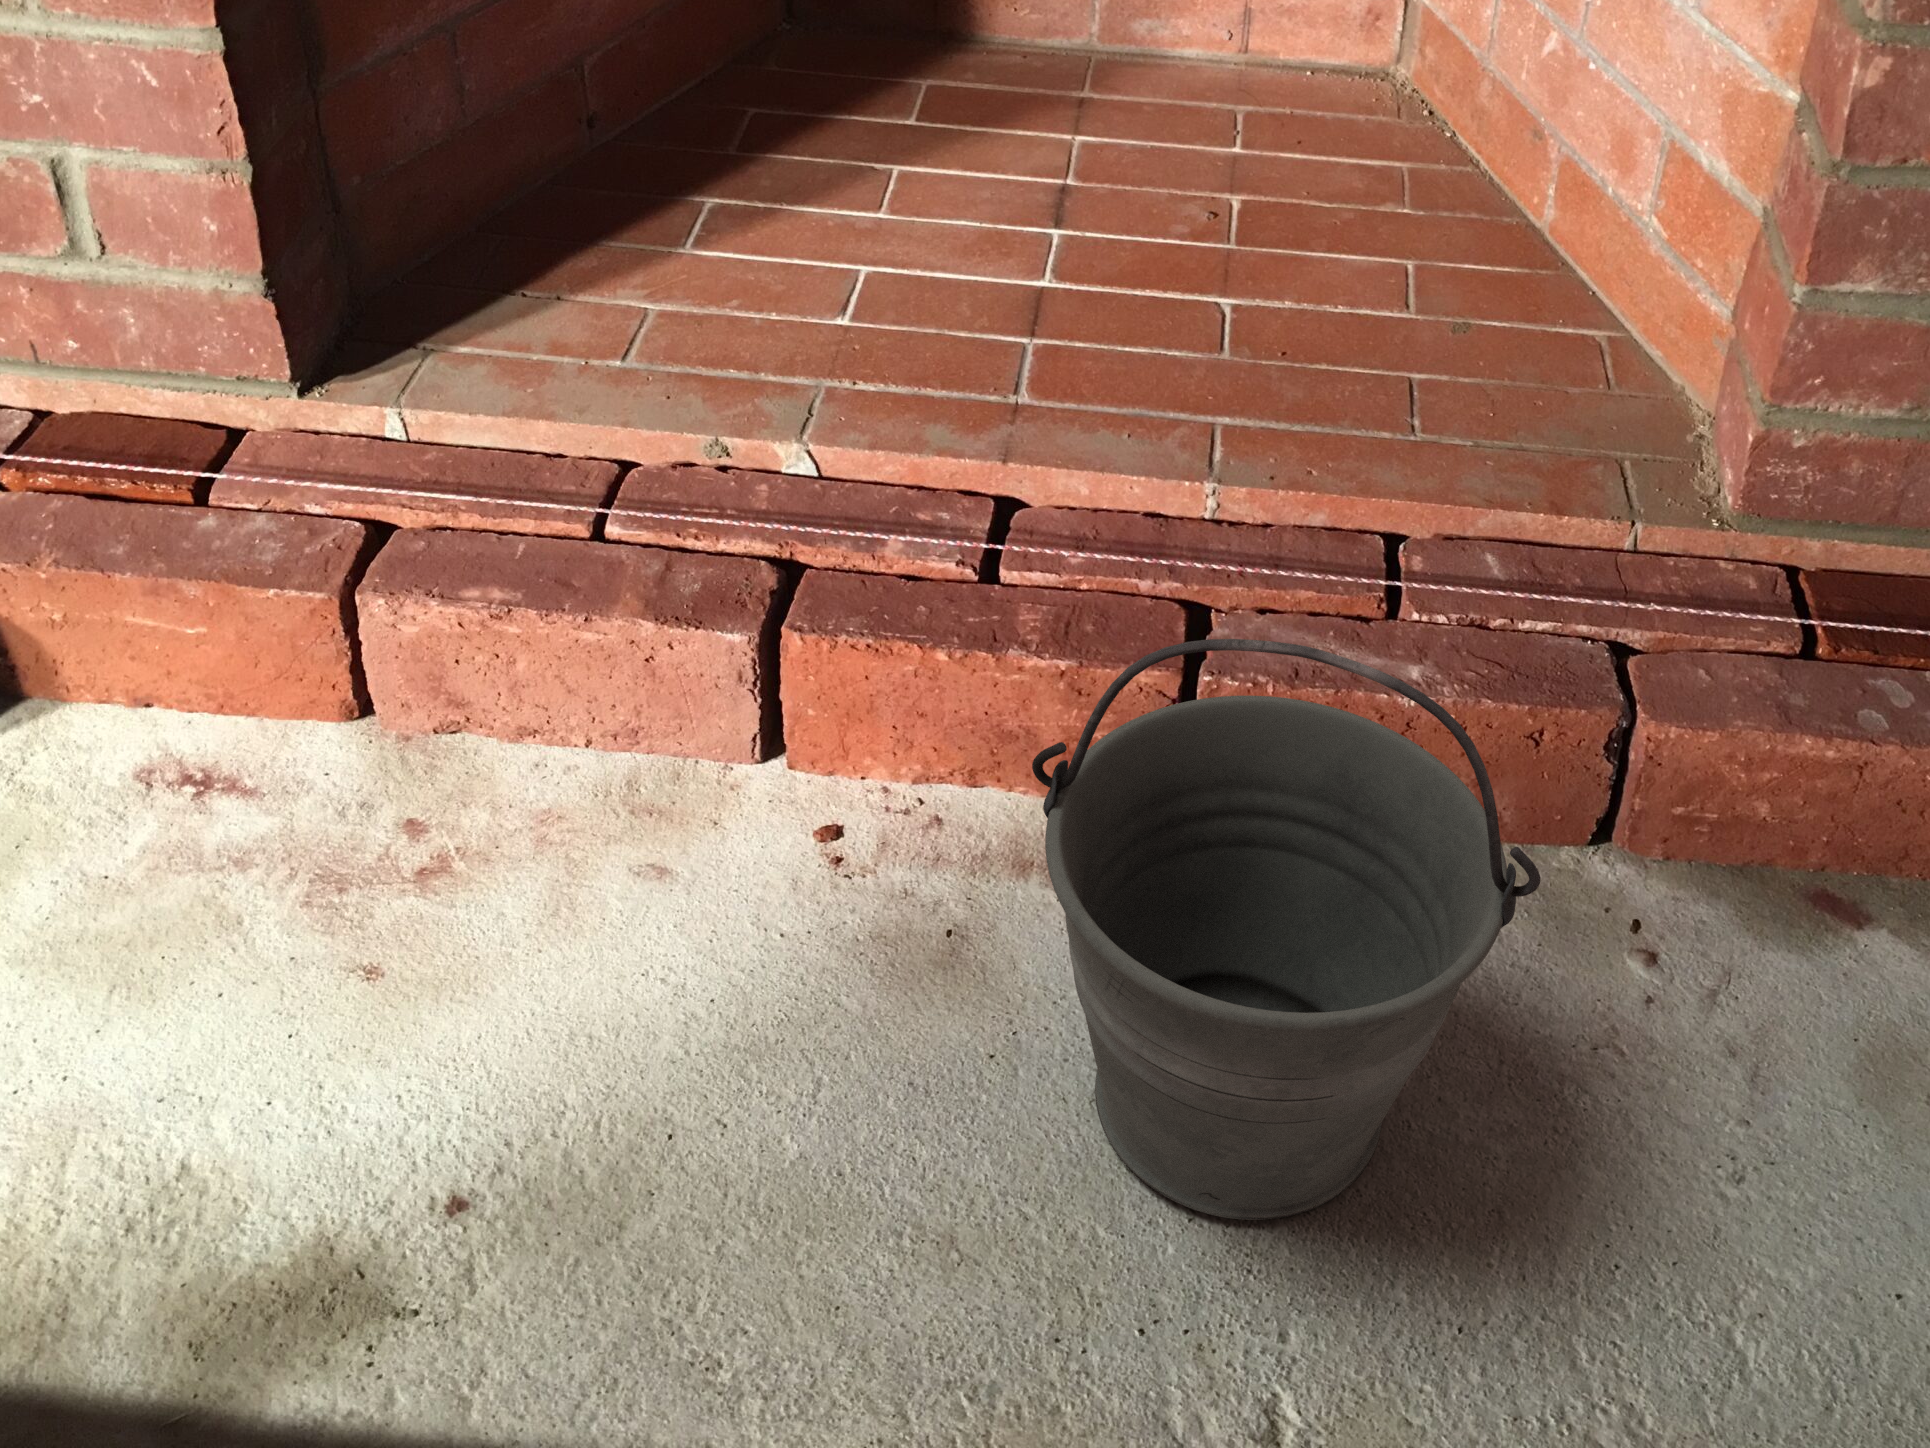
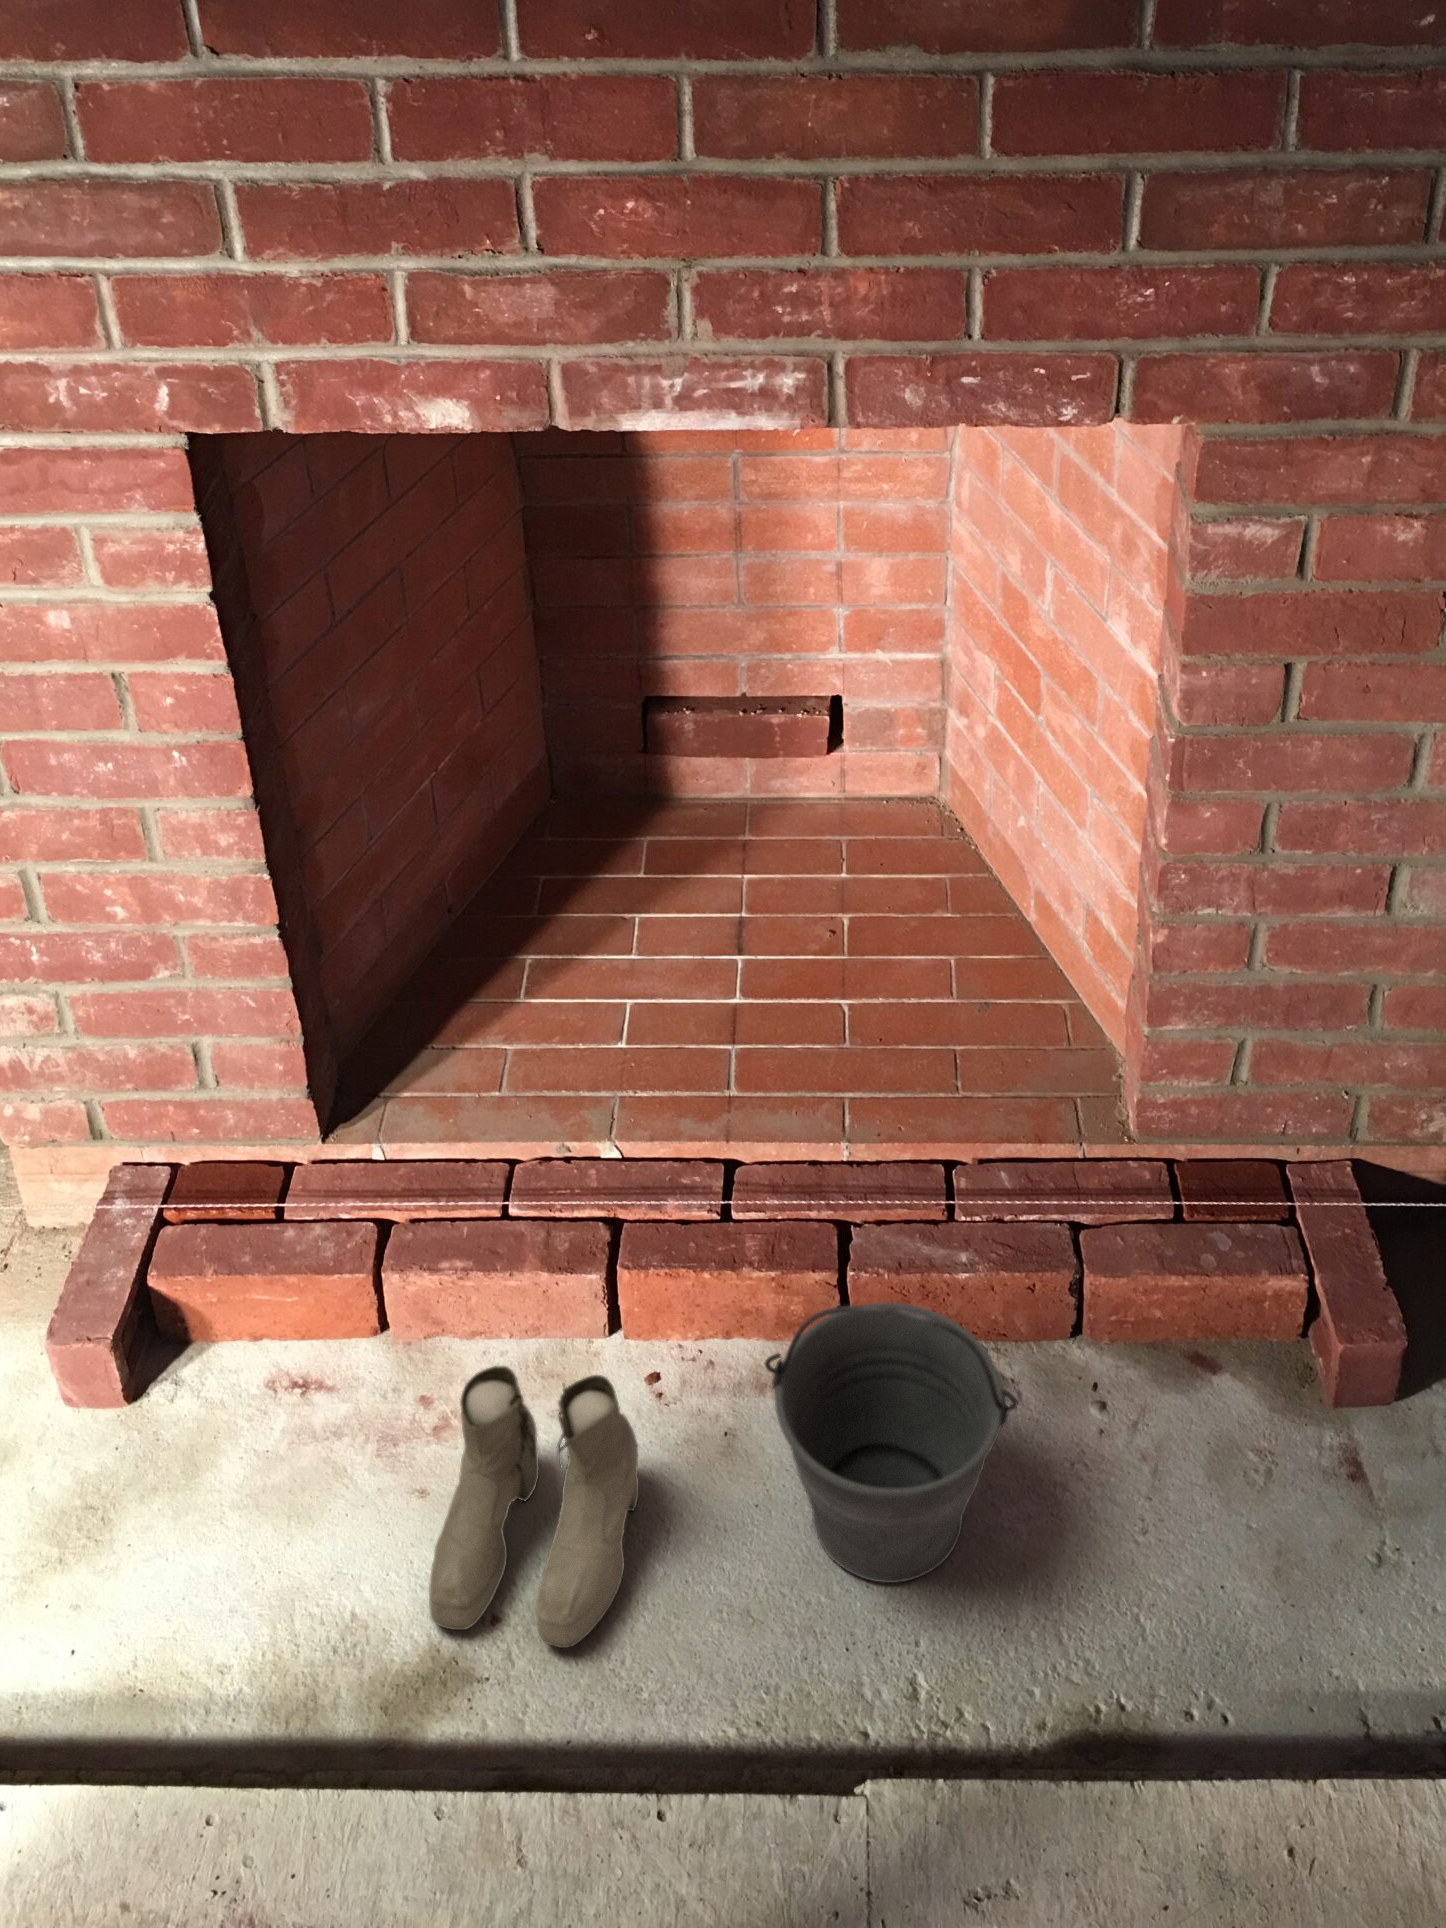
boots: none [321,723,775,1271] -> present [429,1366,639,1648]

